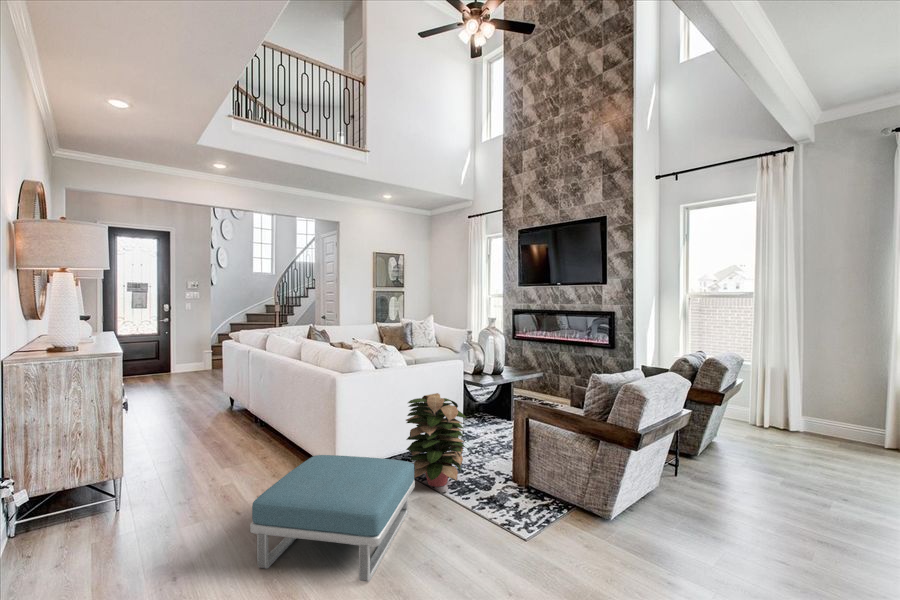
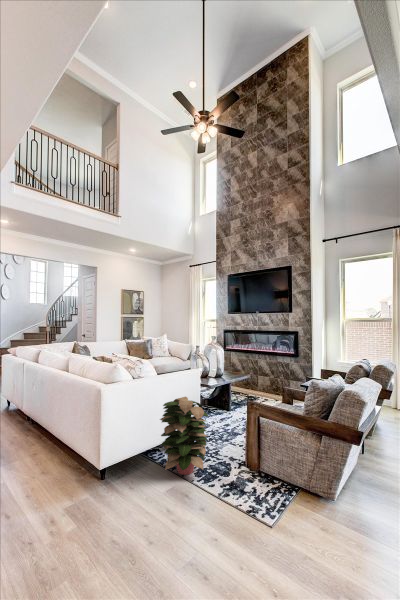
footstool: present [250,455,415,582] -> none [29,454,173,581]

